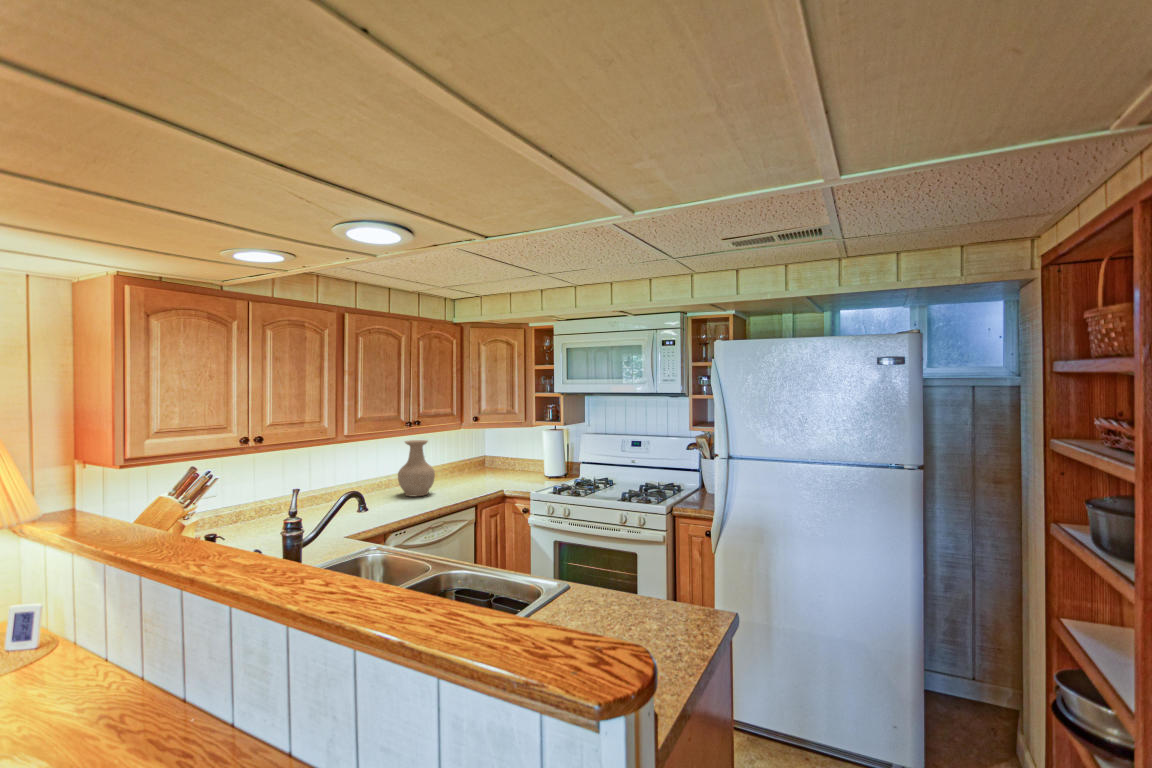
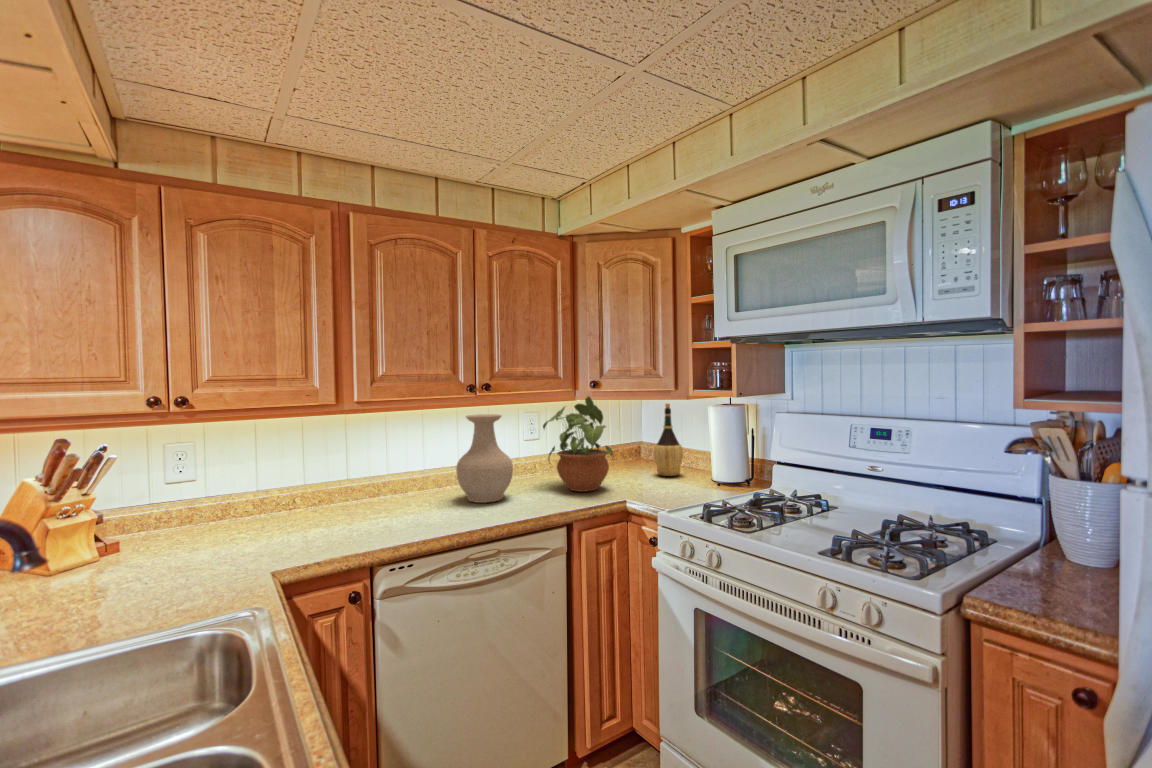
potted plant: none [445,426,492,486] -> present [543,397,614,492]
wine bottle: none [507,430,525,475] -> present [654,404,683,476]

